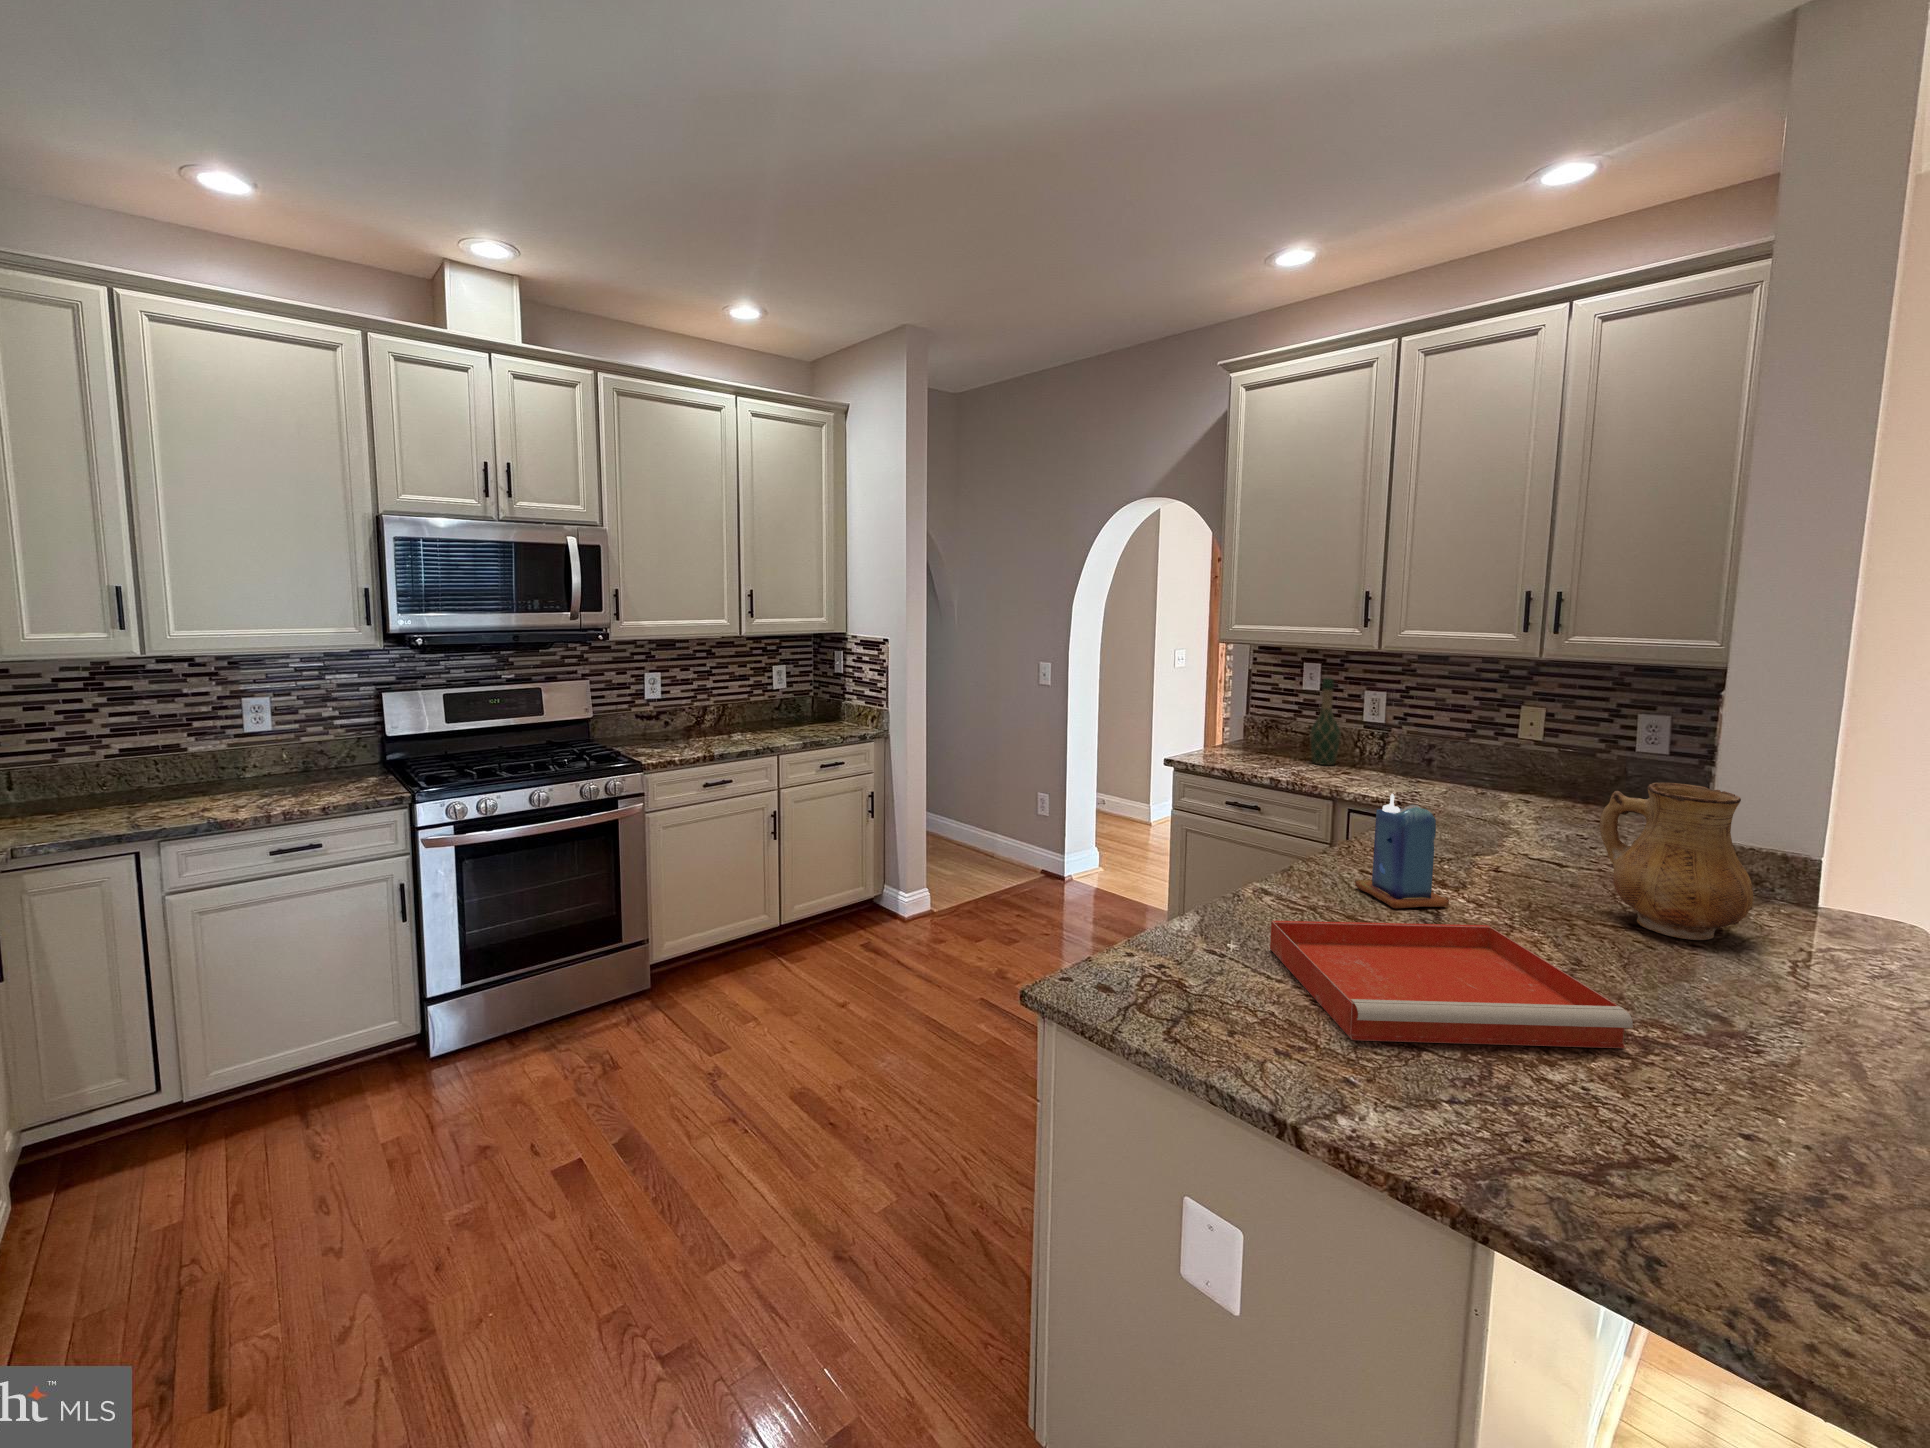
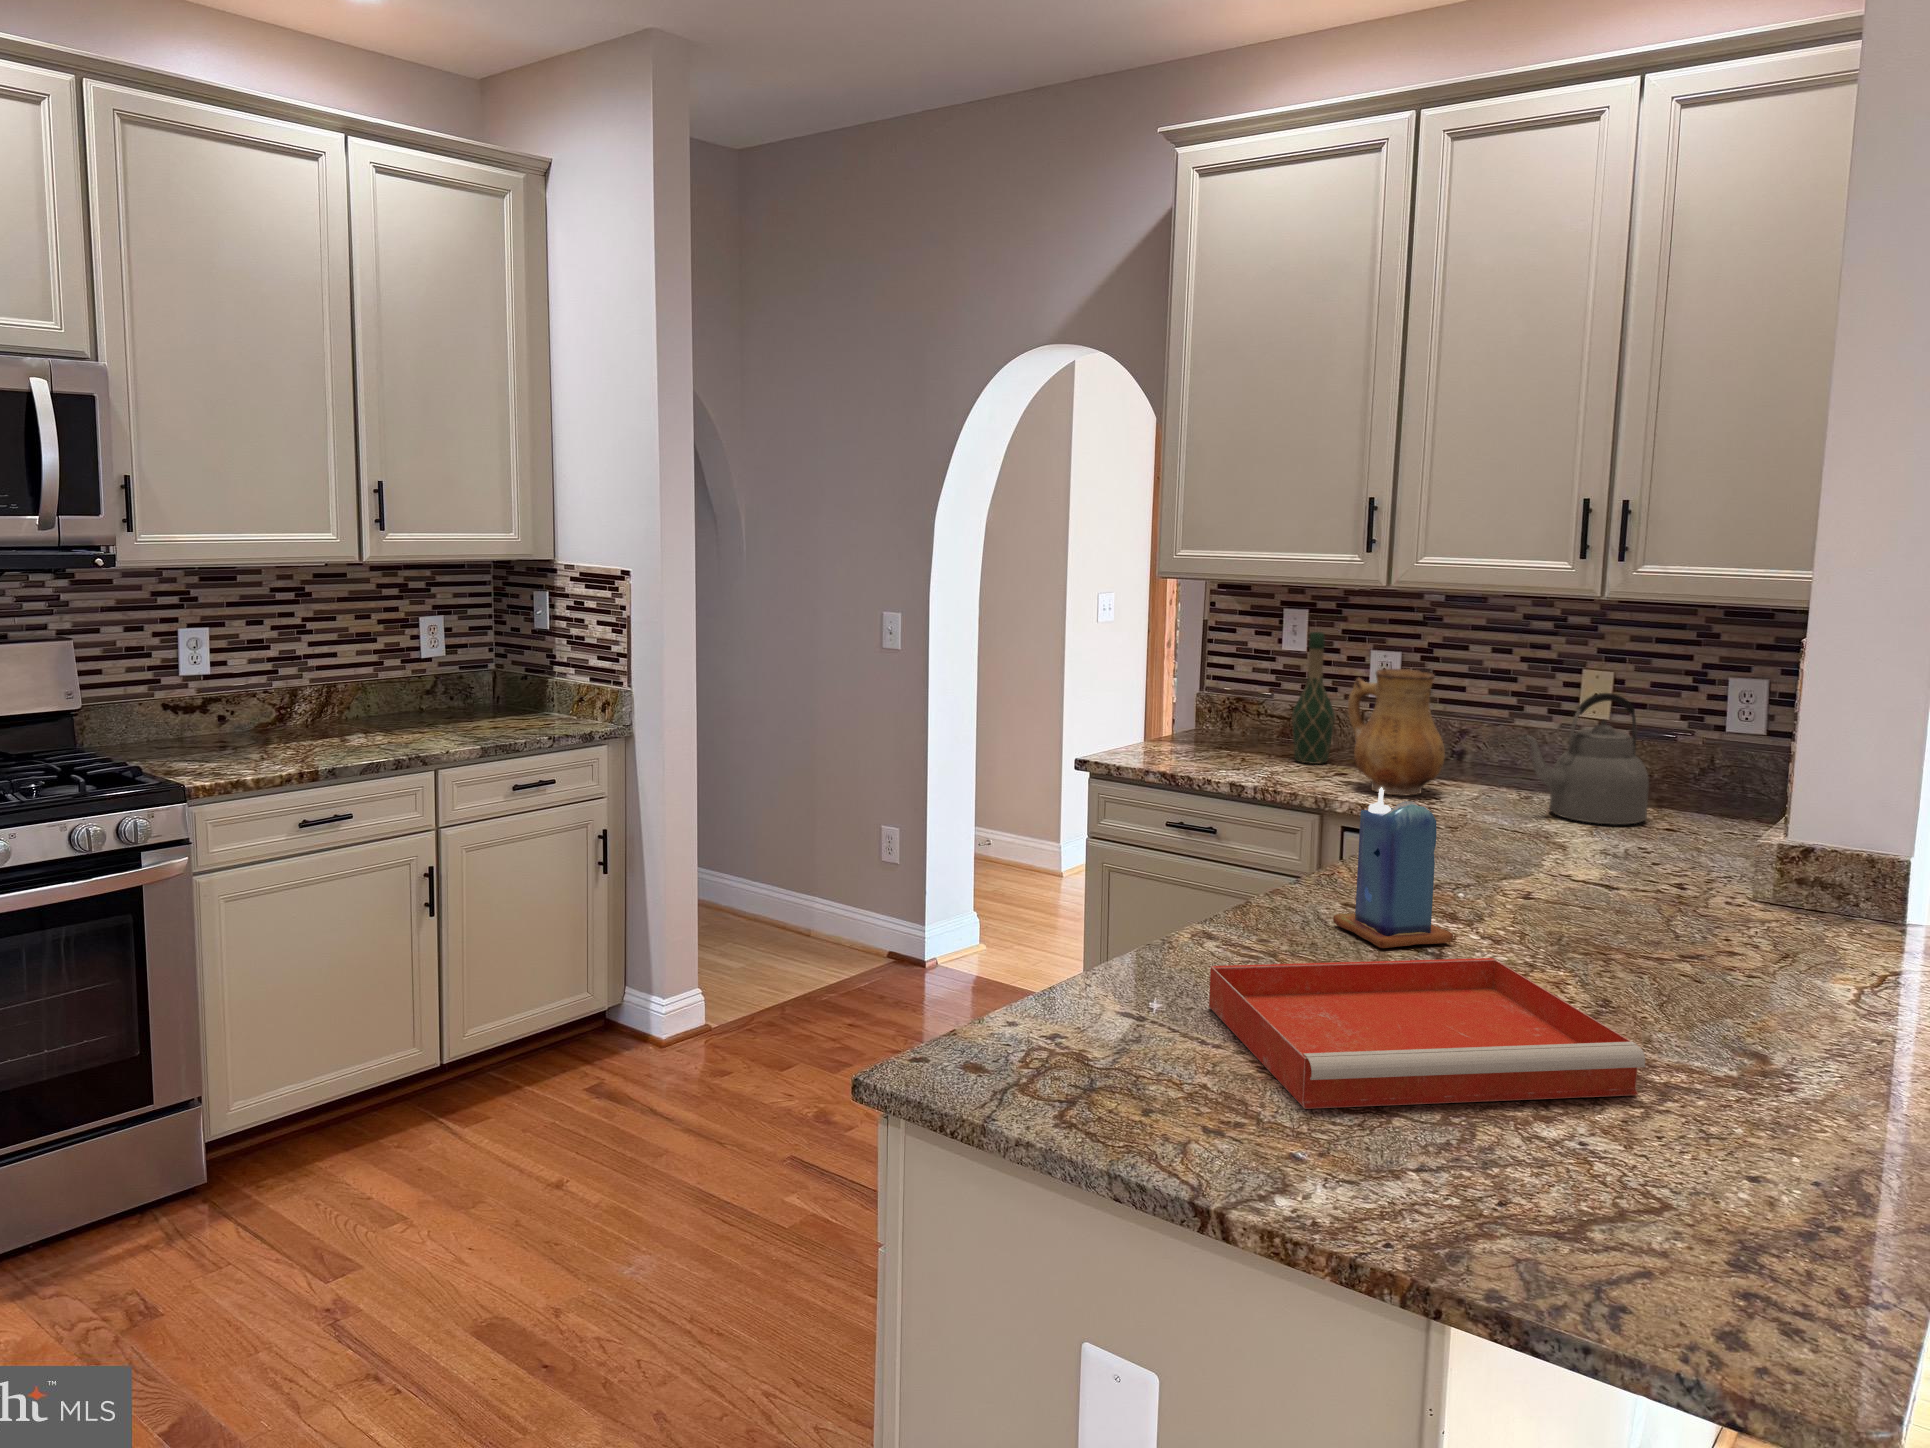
kettle: none [1482,724,1584,817] -> present [1519,693,1649,825]
ceramic pitcher: present [1600,783,1753,940] -> present [1348,669,1445,796]

